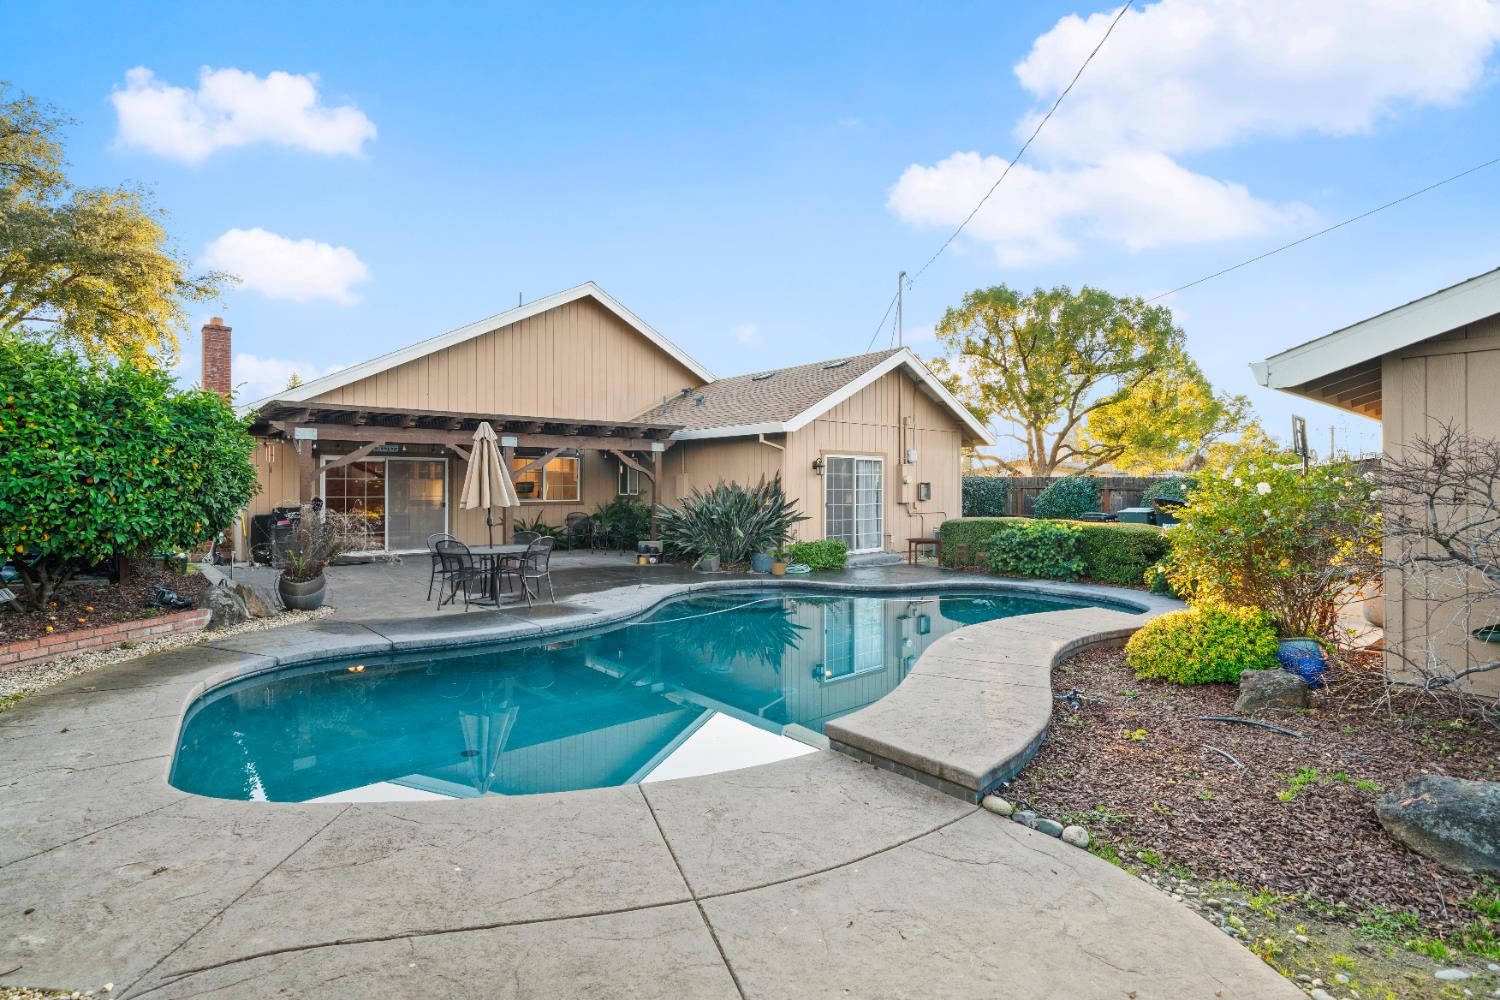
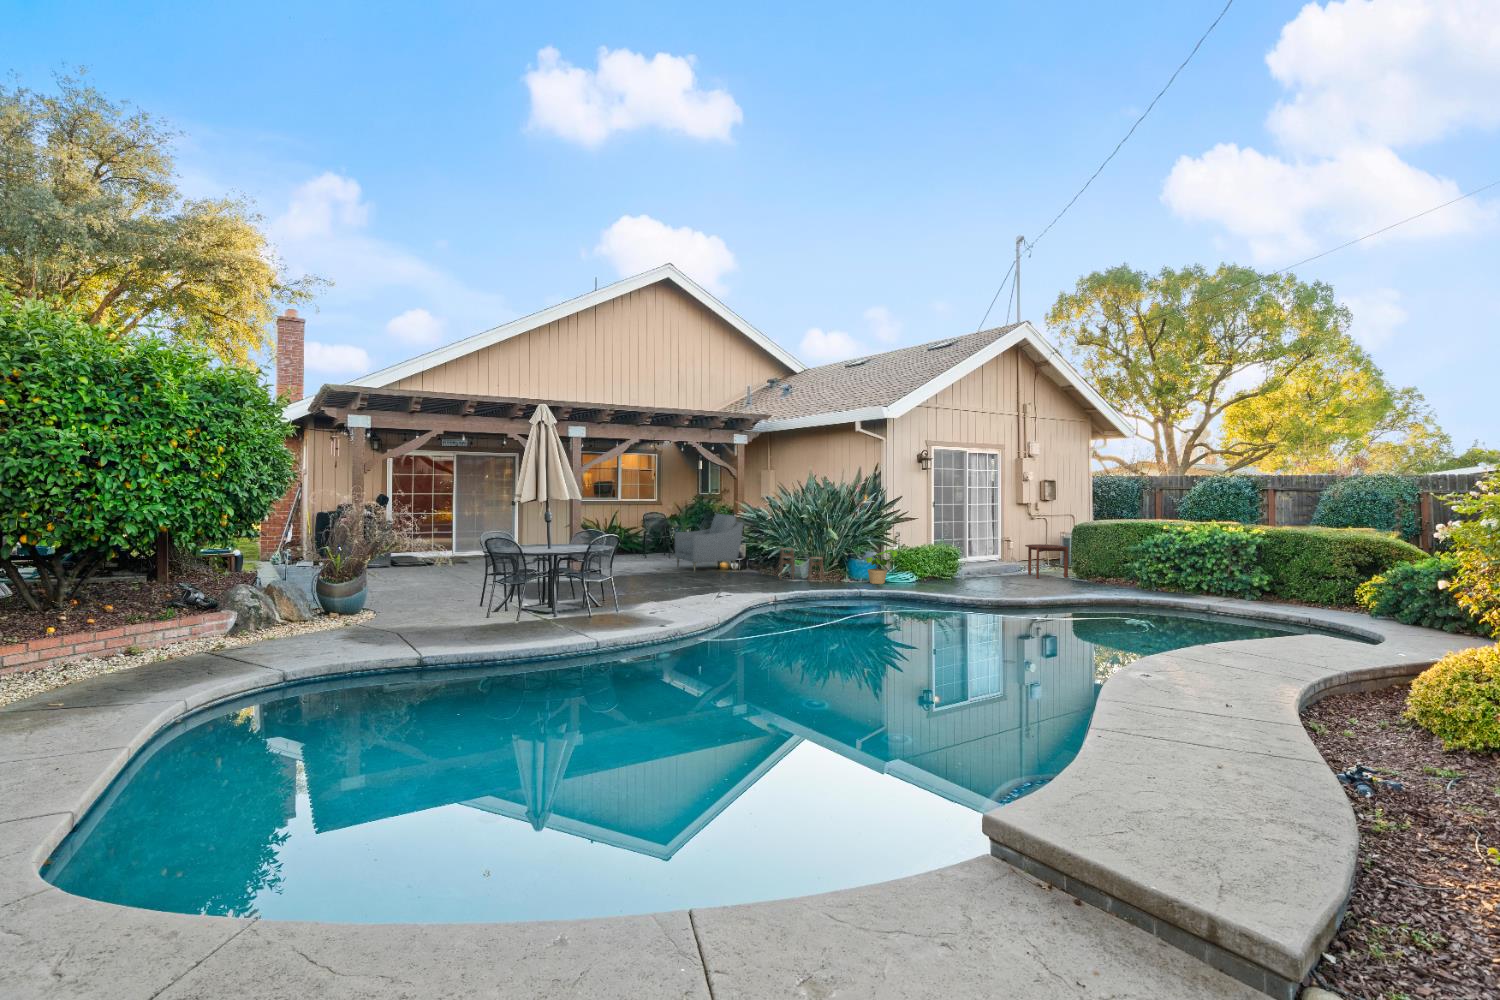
chair: none [598,514,661,567] -> present [675,514,743,571]
stool: present [954,544,990,573] -> present [779,548,824,581]

